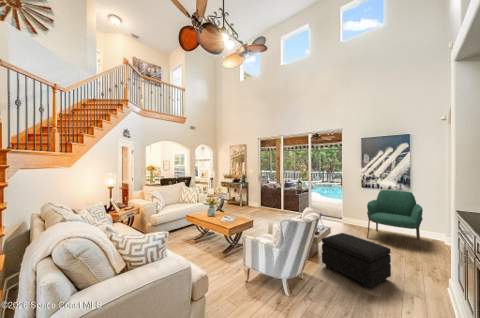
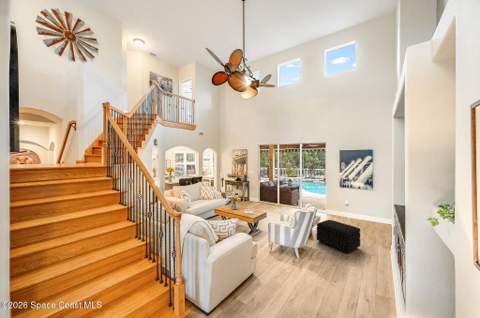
armchair: present [367,190,423,249] -> none [343,189,381,230]

